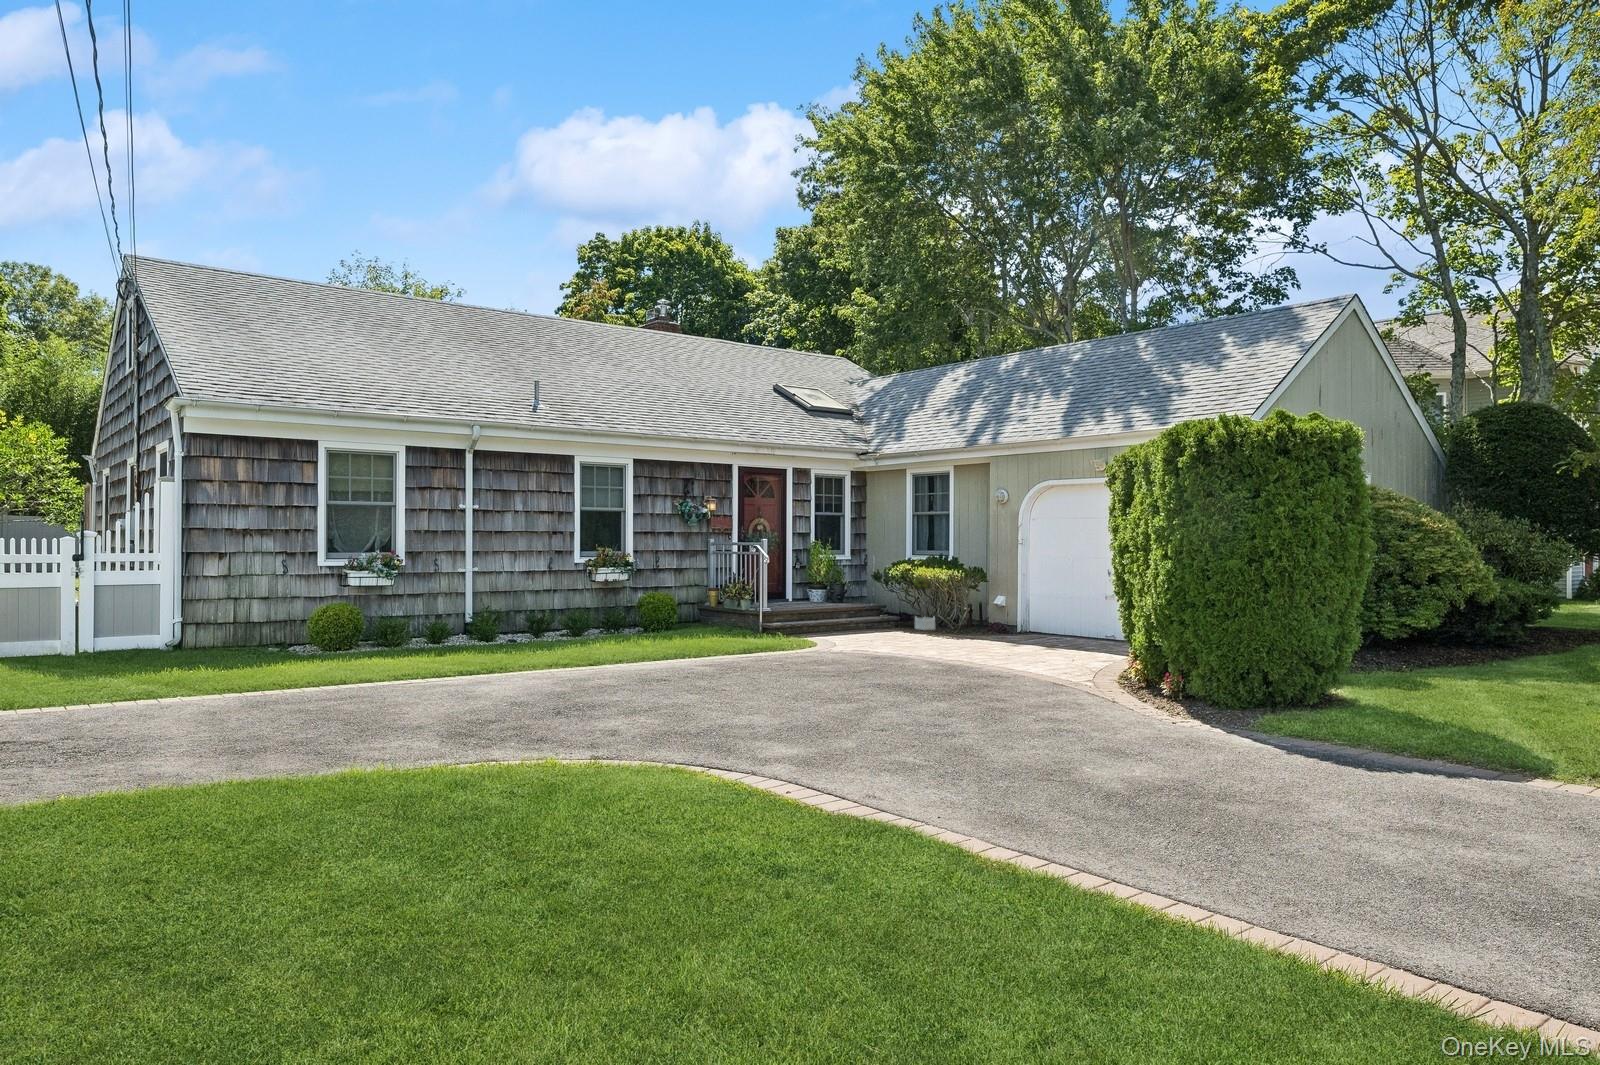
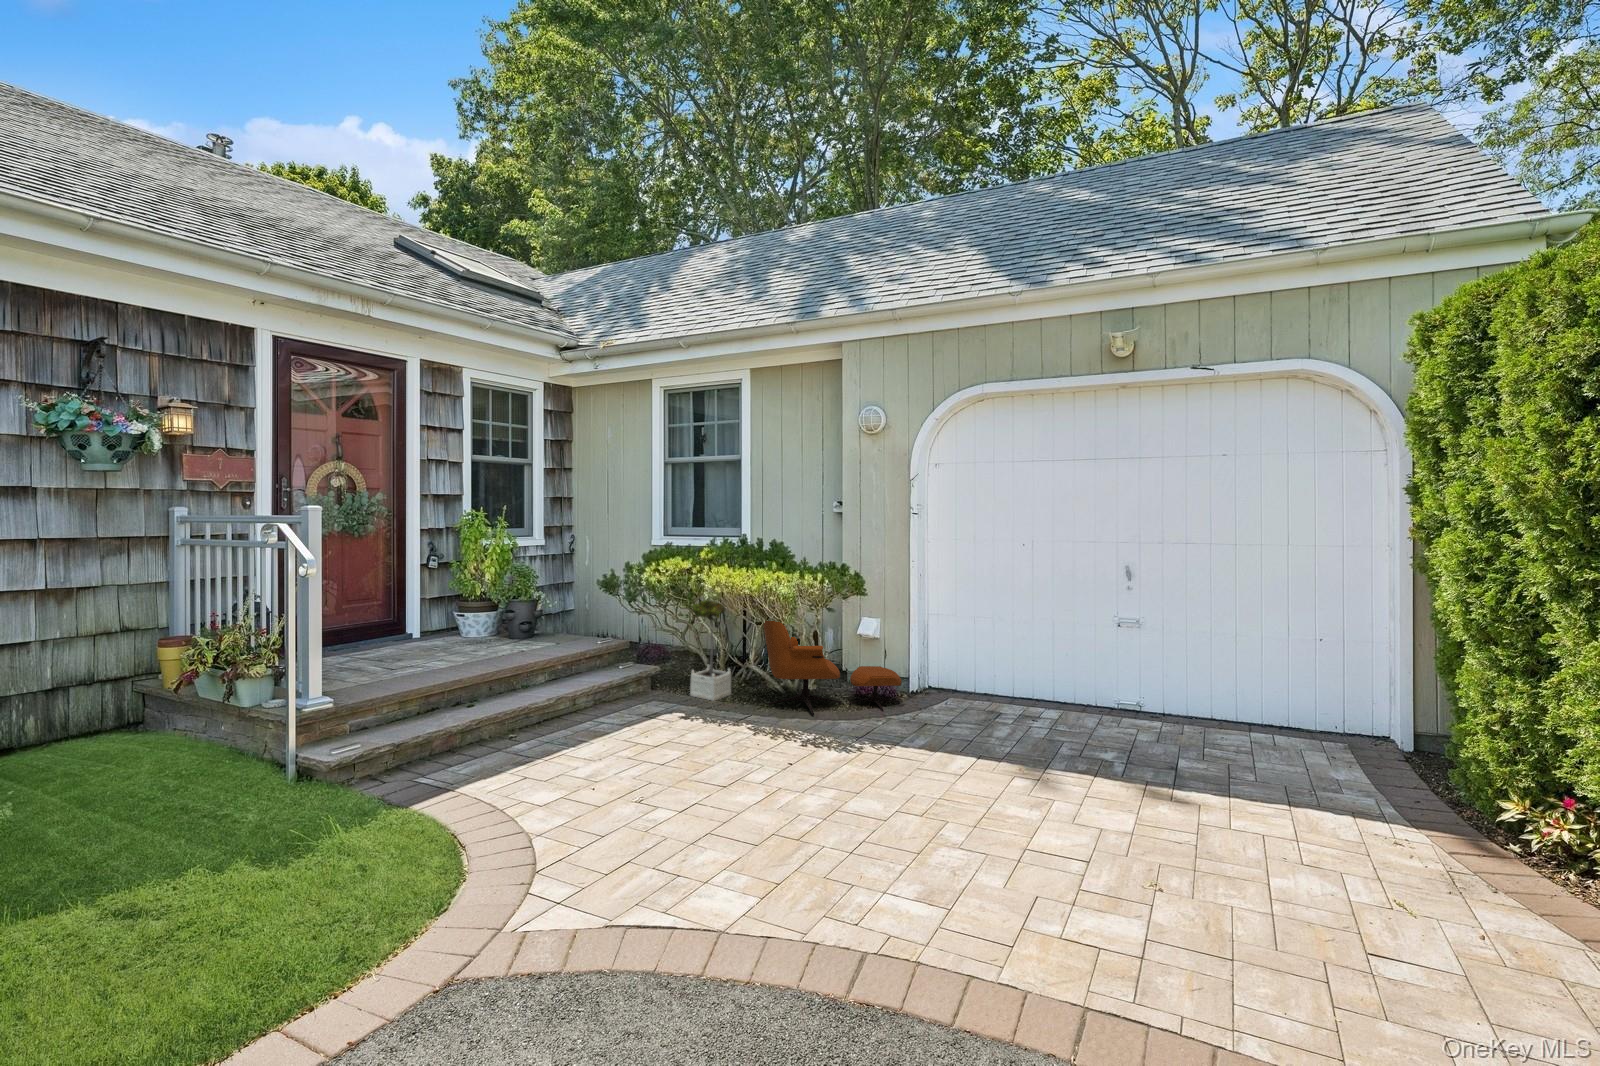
lounge chair: none [943,572,1019,635] -> present [764,621,902,715]

